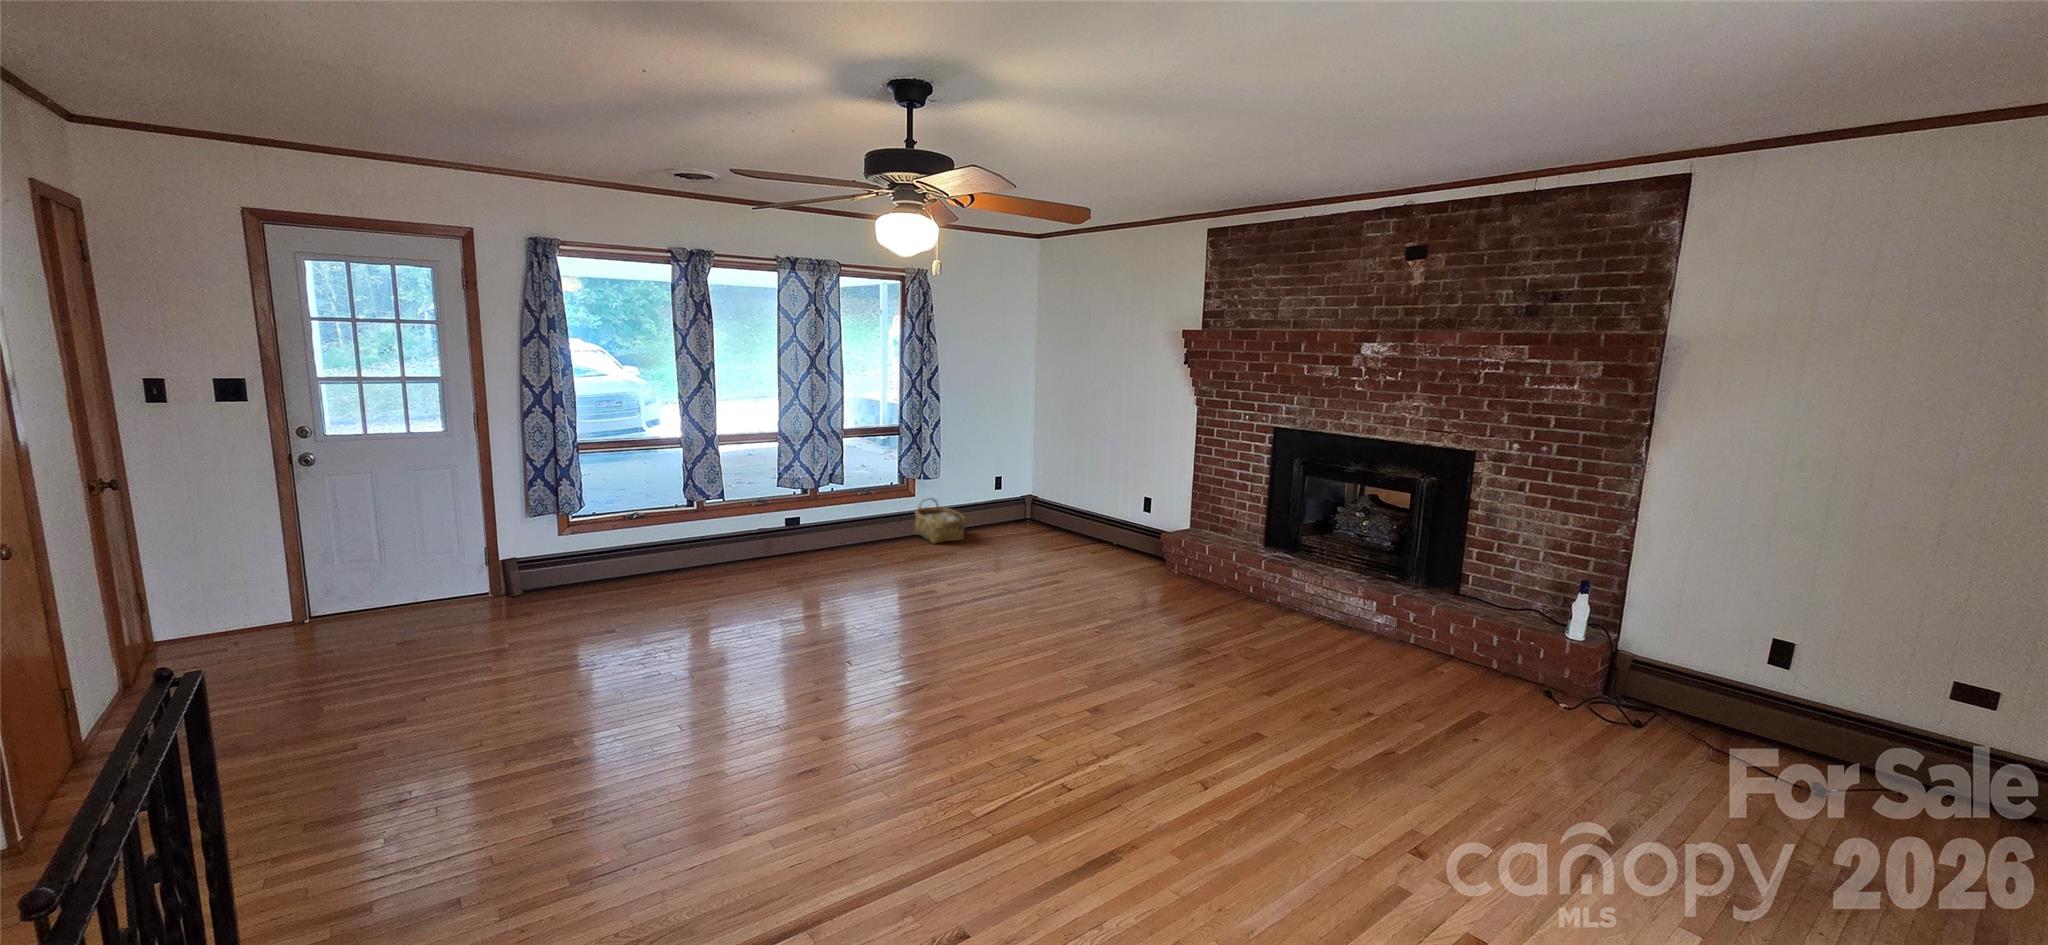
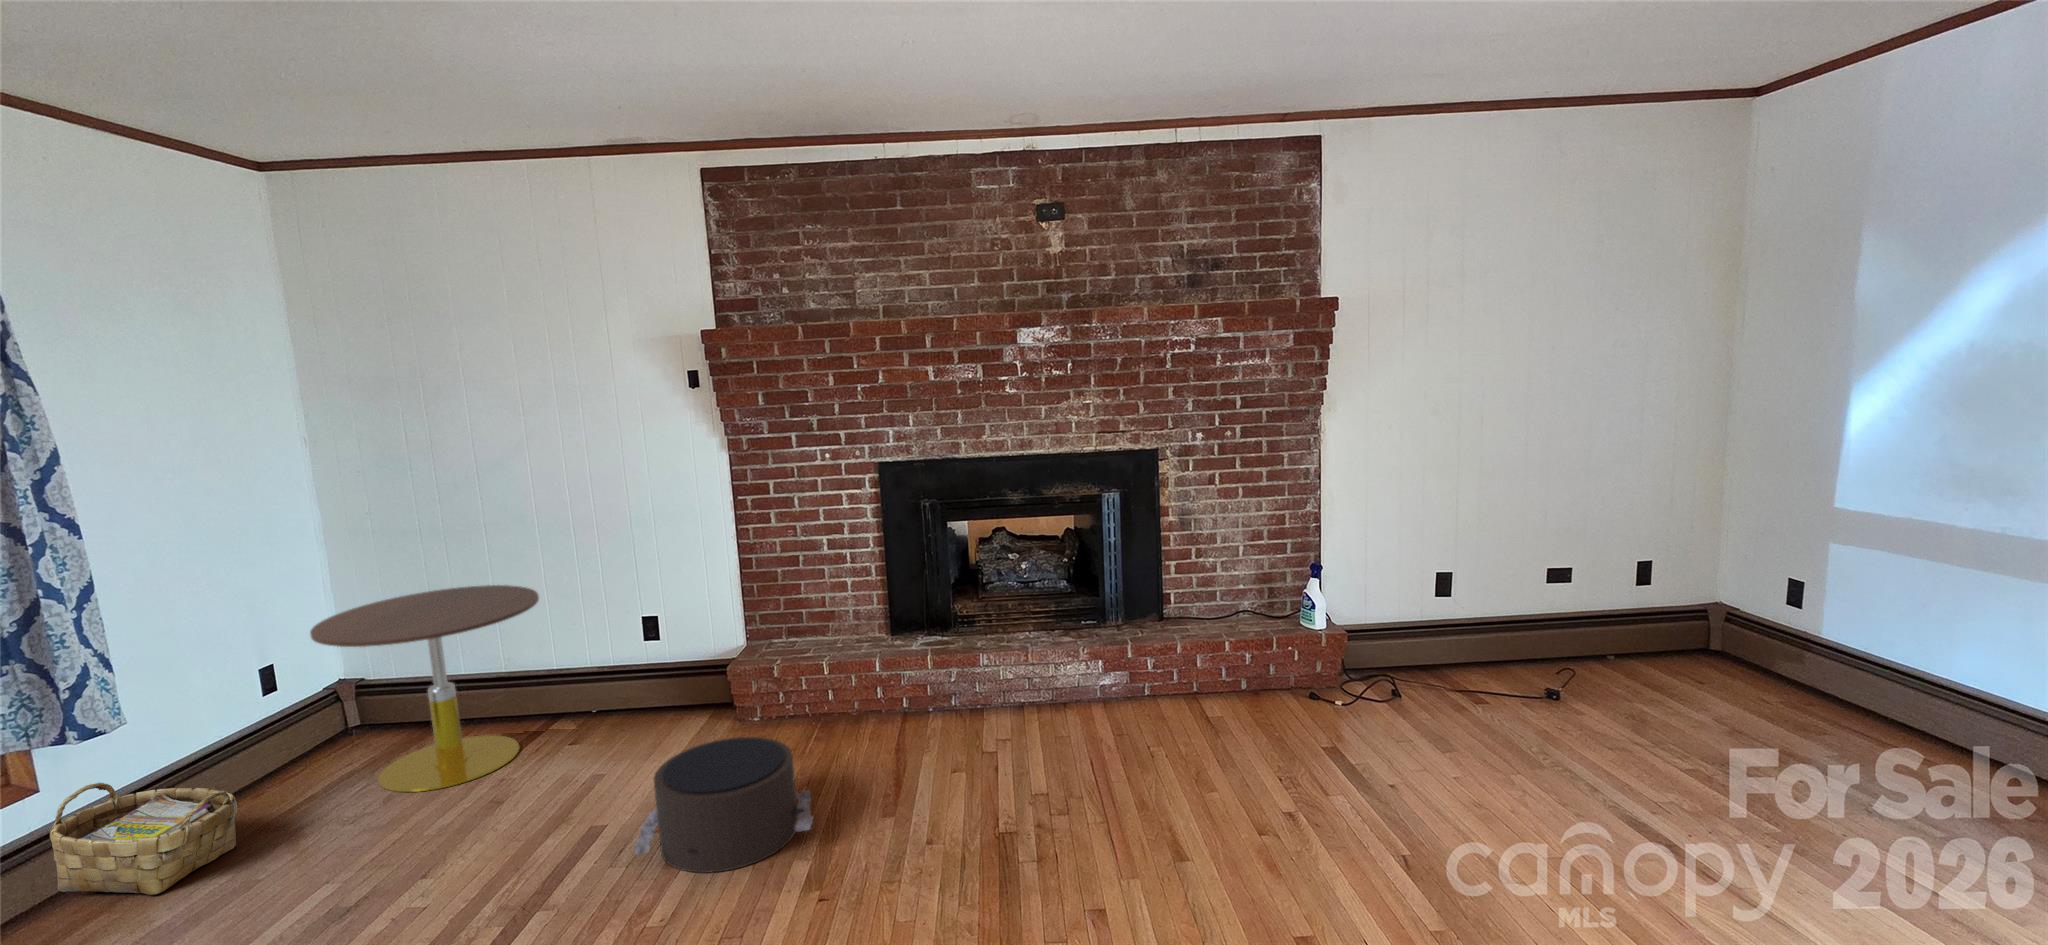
side table: none [1004,456,1098,549] -> present [310,585,539,792]
pouf: none [1048,553,1140,611] -> present [634,737,814,873]

